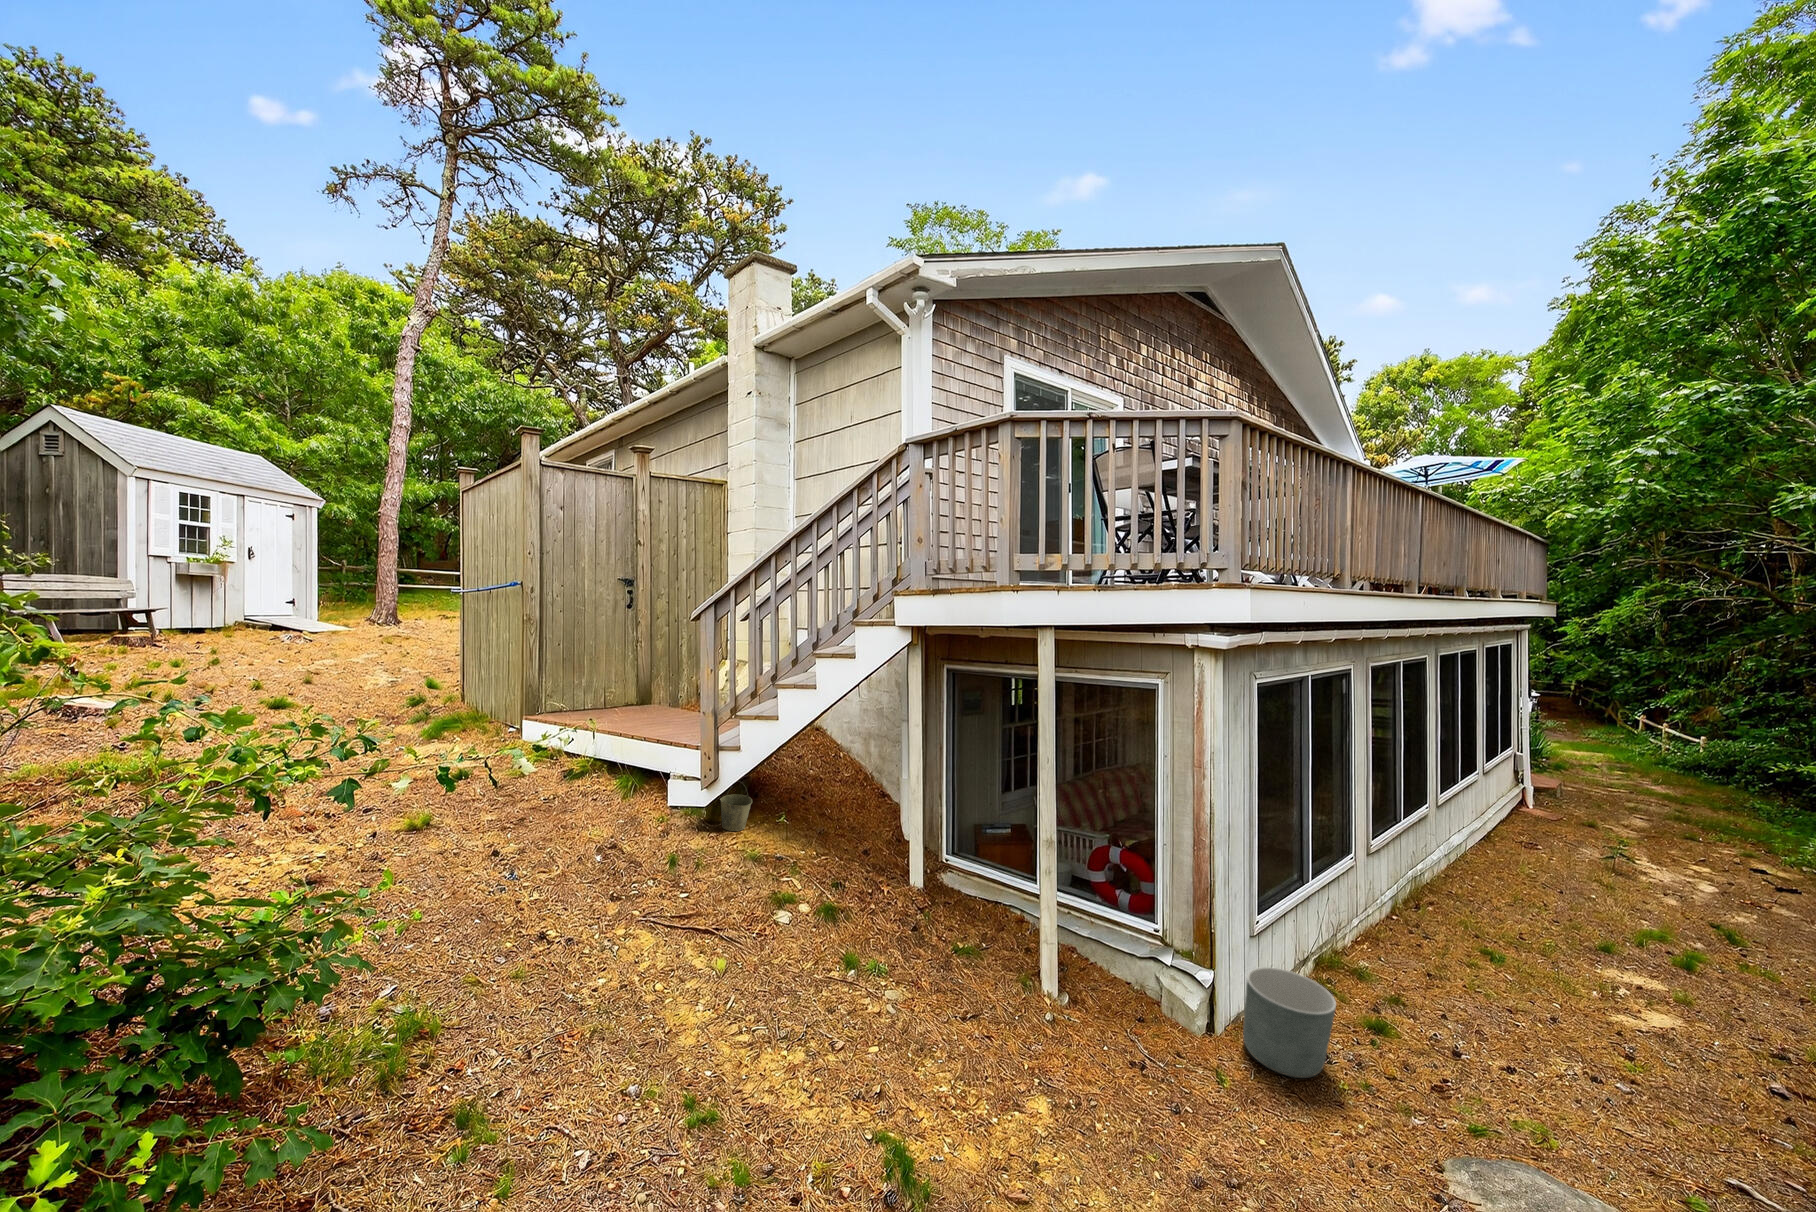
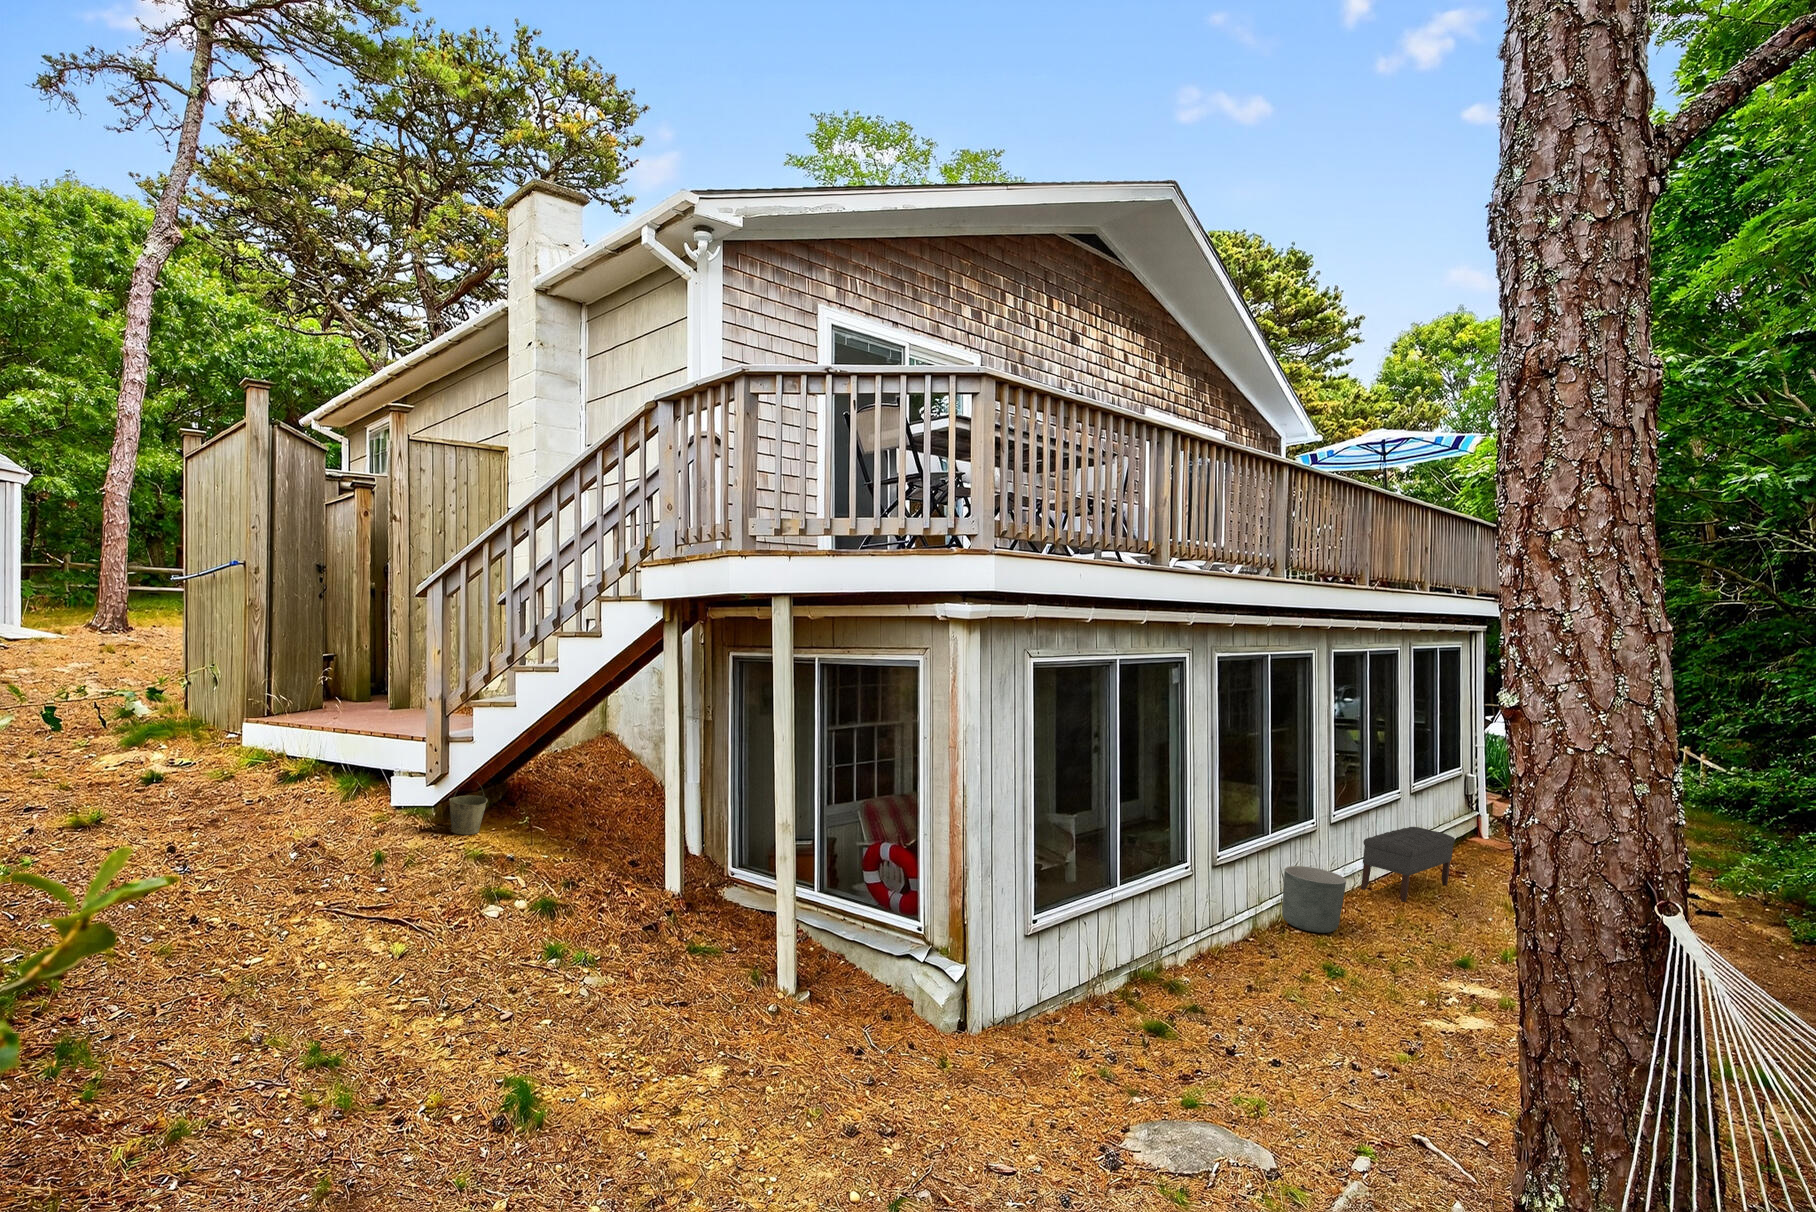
bench: none [1461,800,1535,872] -> present [1361,827,1455,902]
planter: present [1243,967,1336,1078] -> present [1282,866,1346,933]

